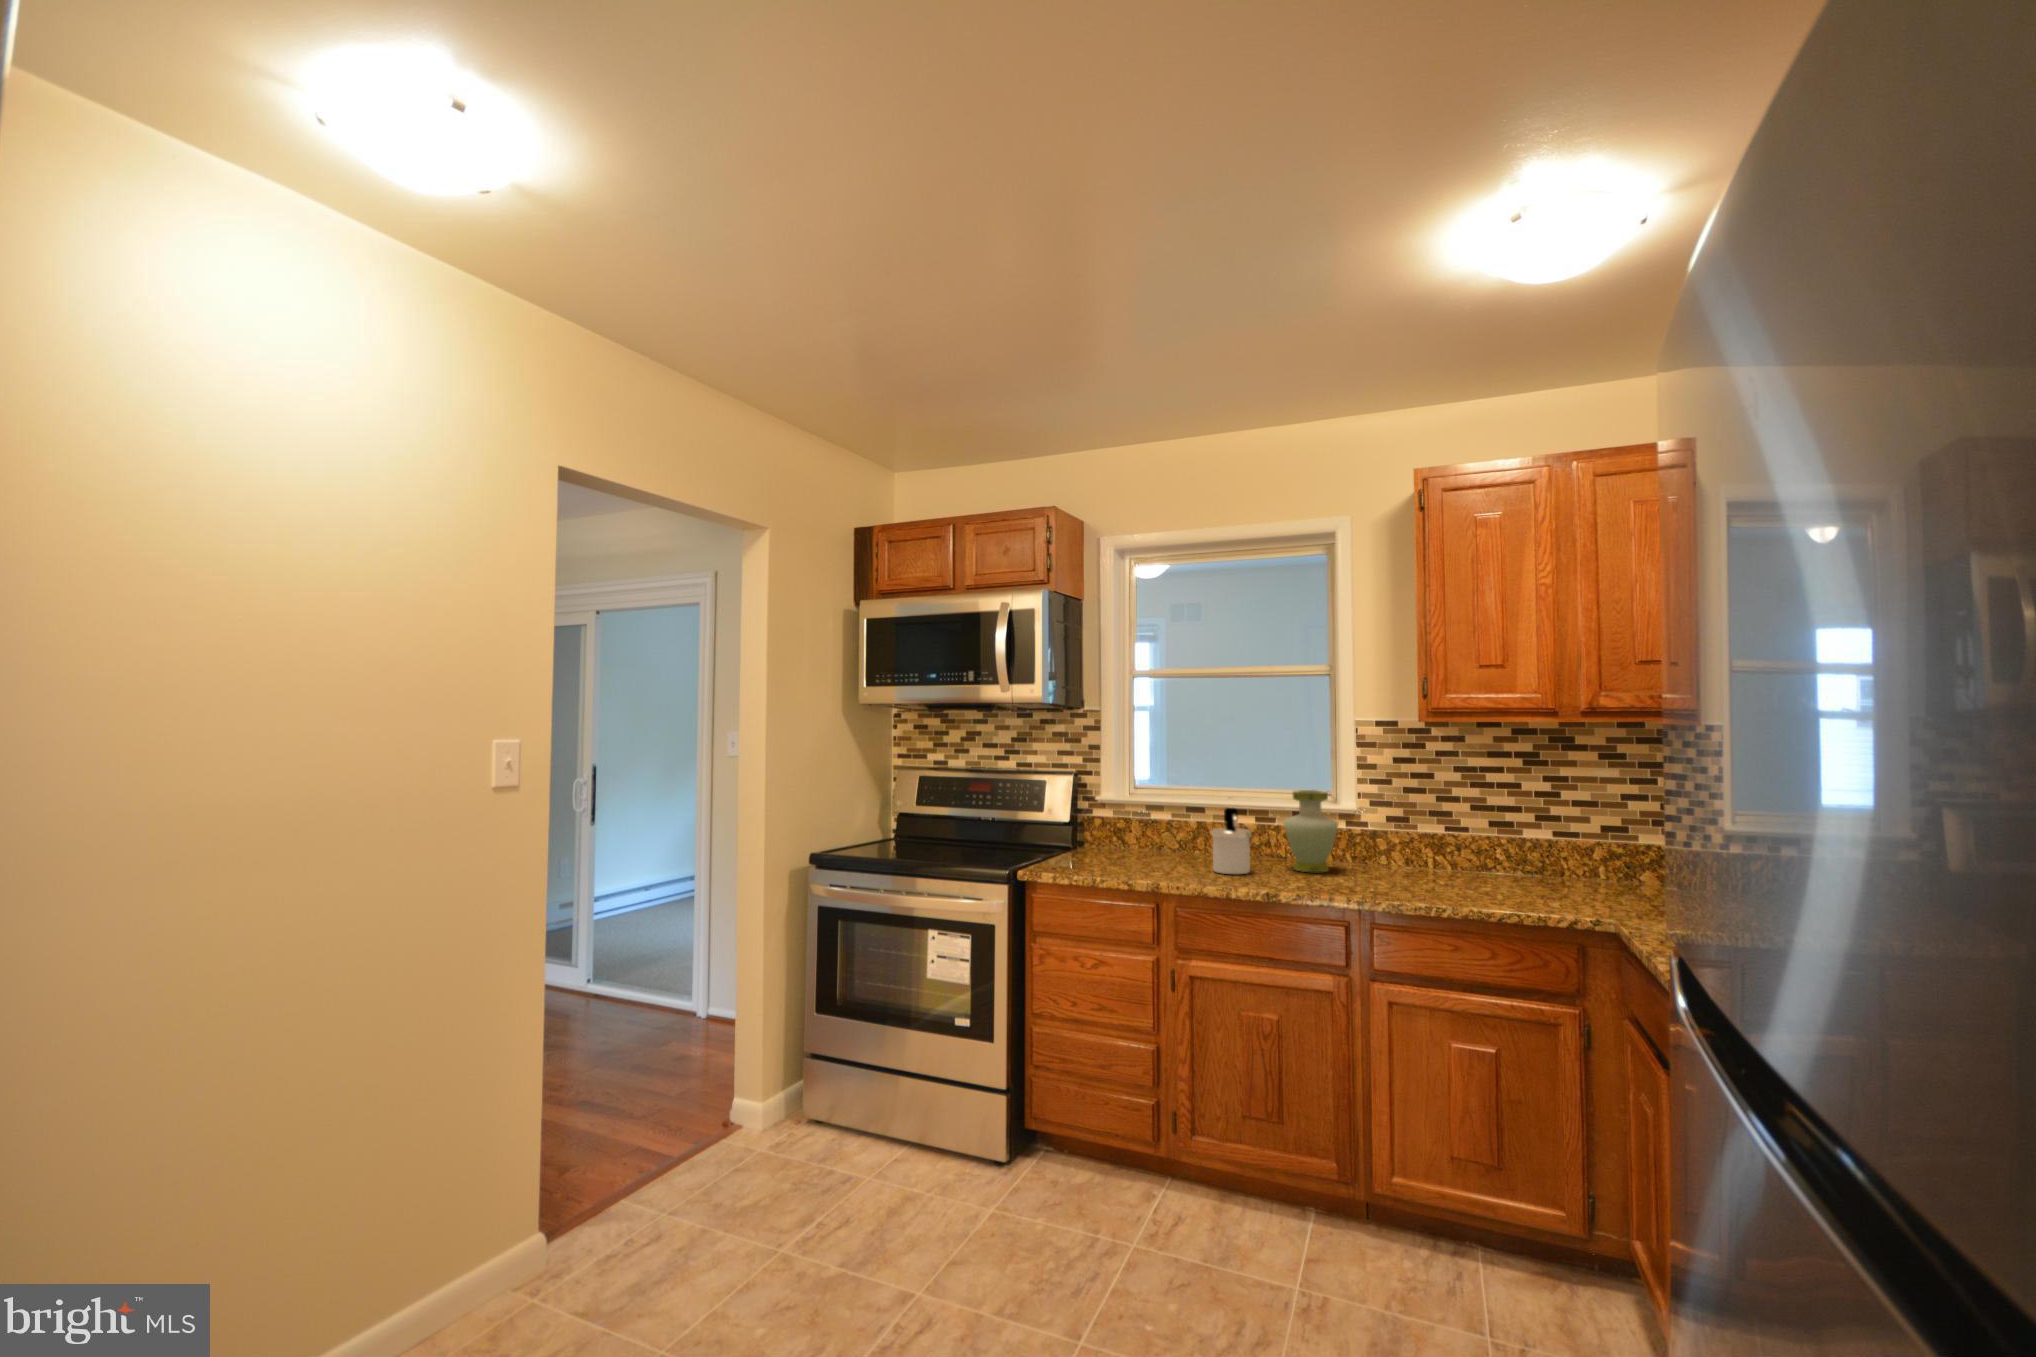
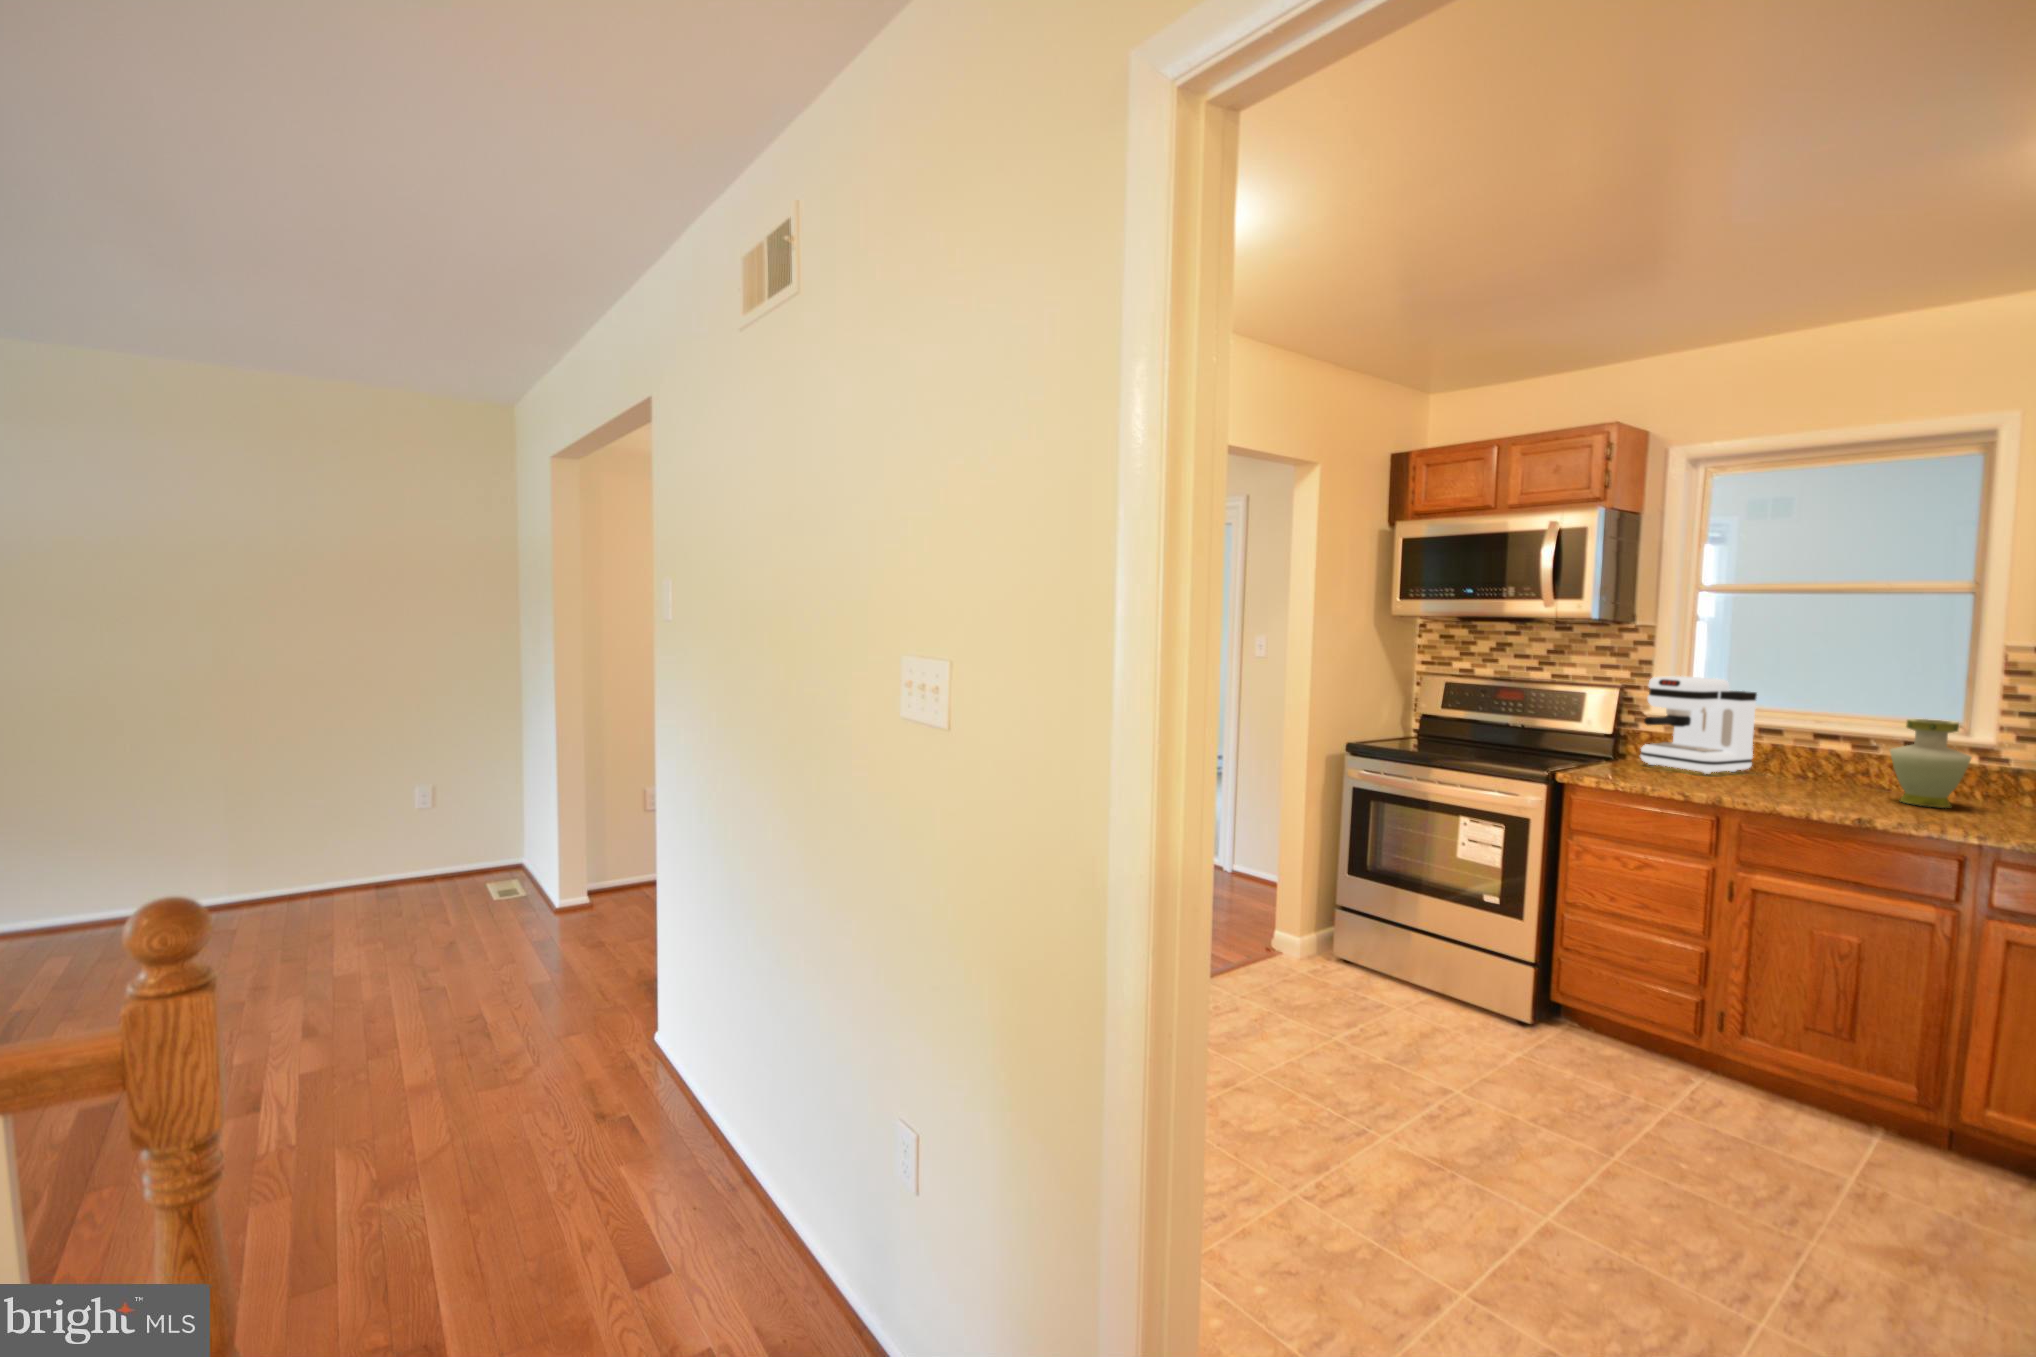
coffee maker: none [1095,760,1186,857] -> present [1641,676,1757,774]
soap dispenser: present [1211,808,1251,874] -> none [1789,732,1843,799]

